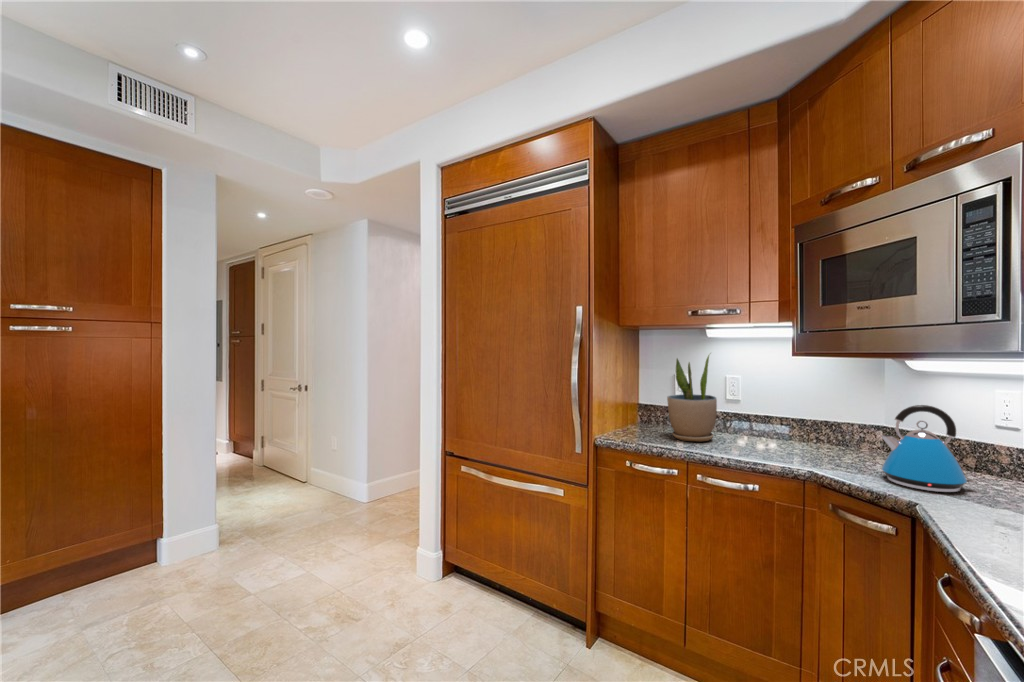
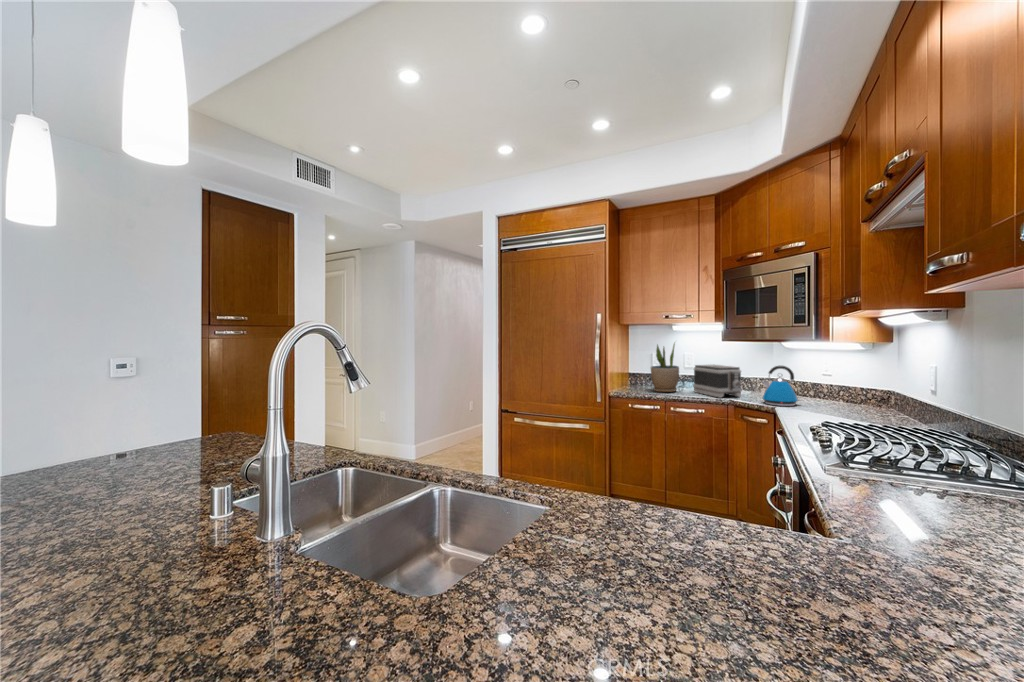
toaster: none [742,396,835,460] -> present [693,365,742,398]

